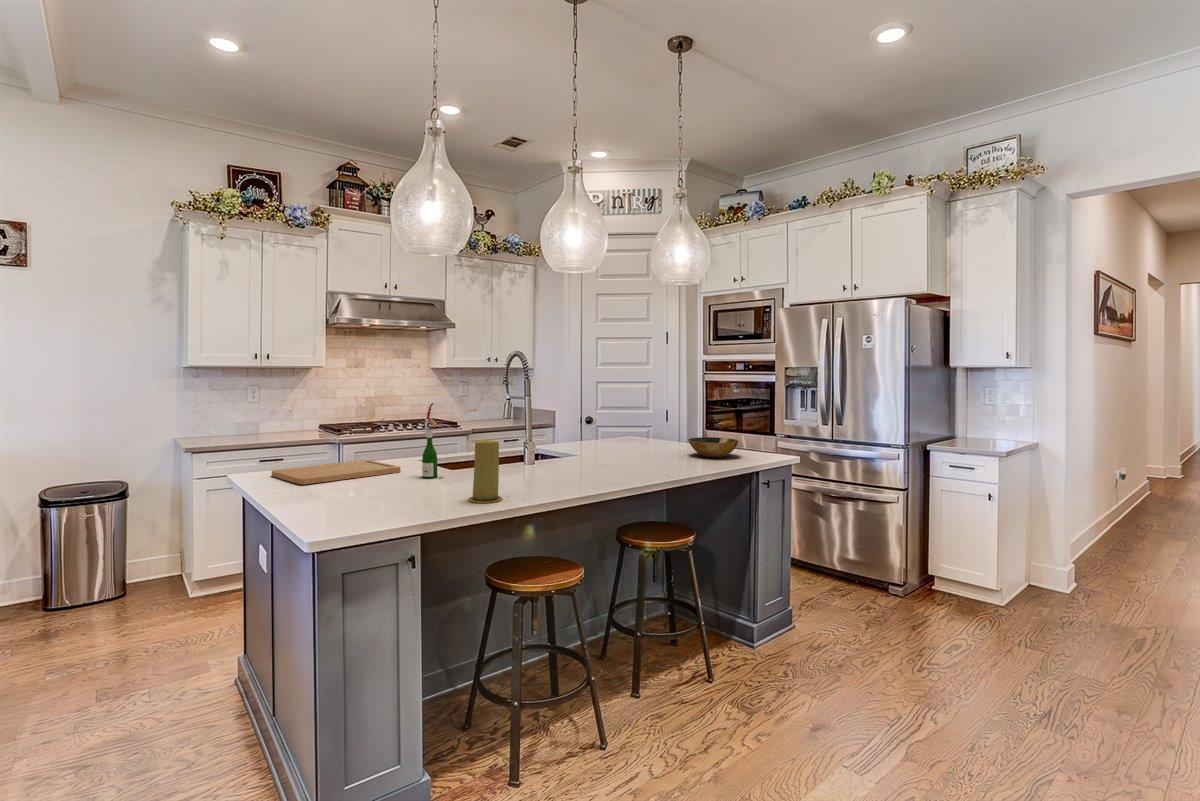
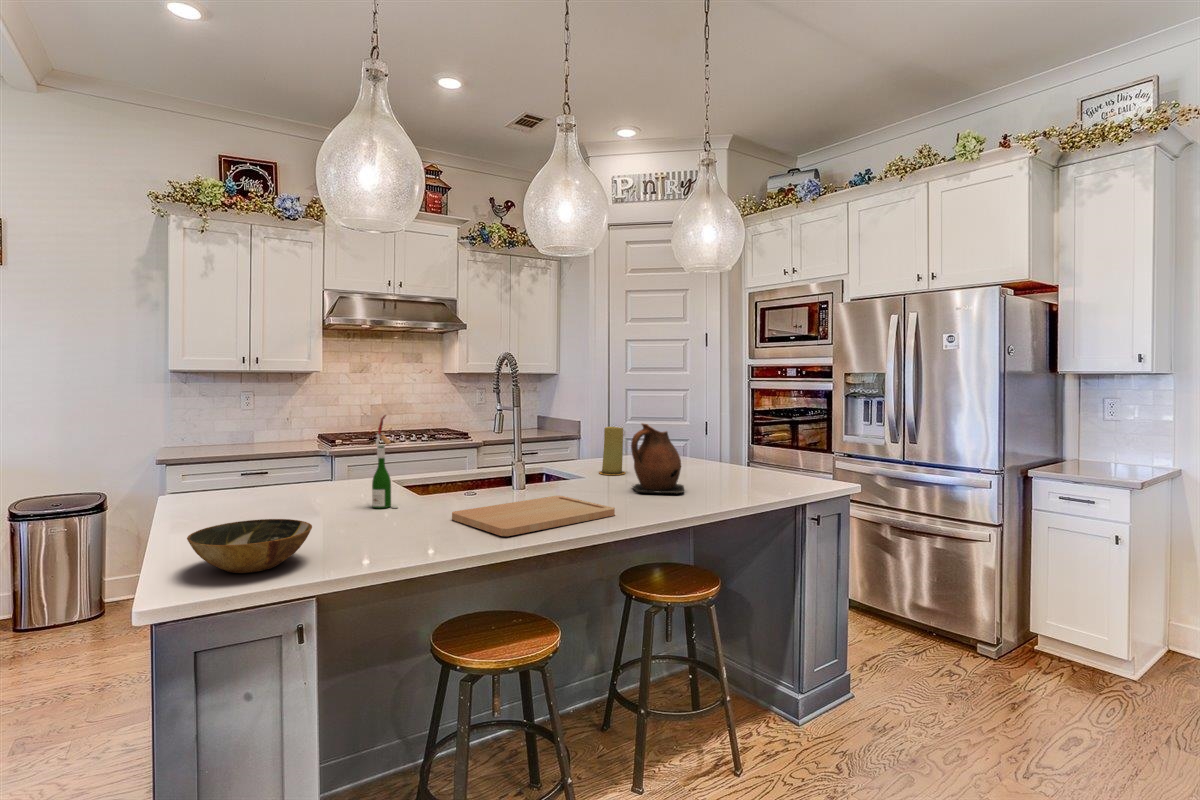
ceramic pitcher: none [622,409,666,465] -> present [631,424,684,494]
bowl: present [688,437,739,458] -> present [187,519,312,573]
candle: present [468,440,502,503] -> present [599,427,625,475]
cutting board: present [272,460,400,484] -> present [452,496,615,536]

